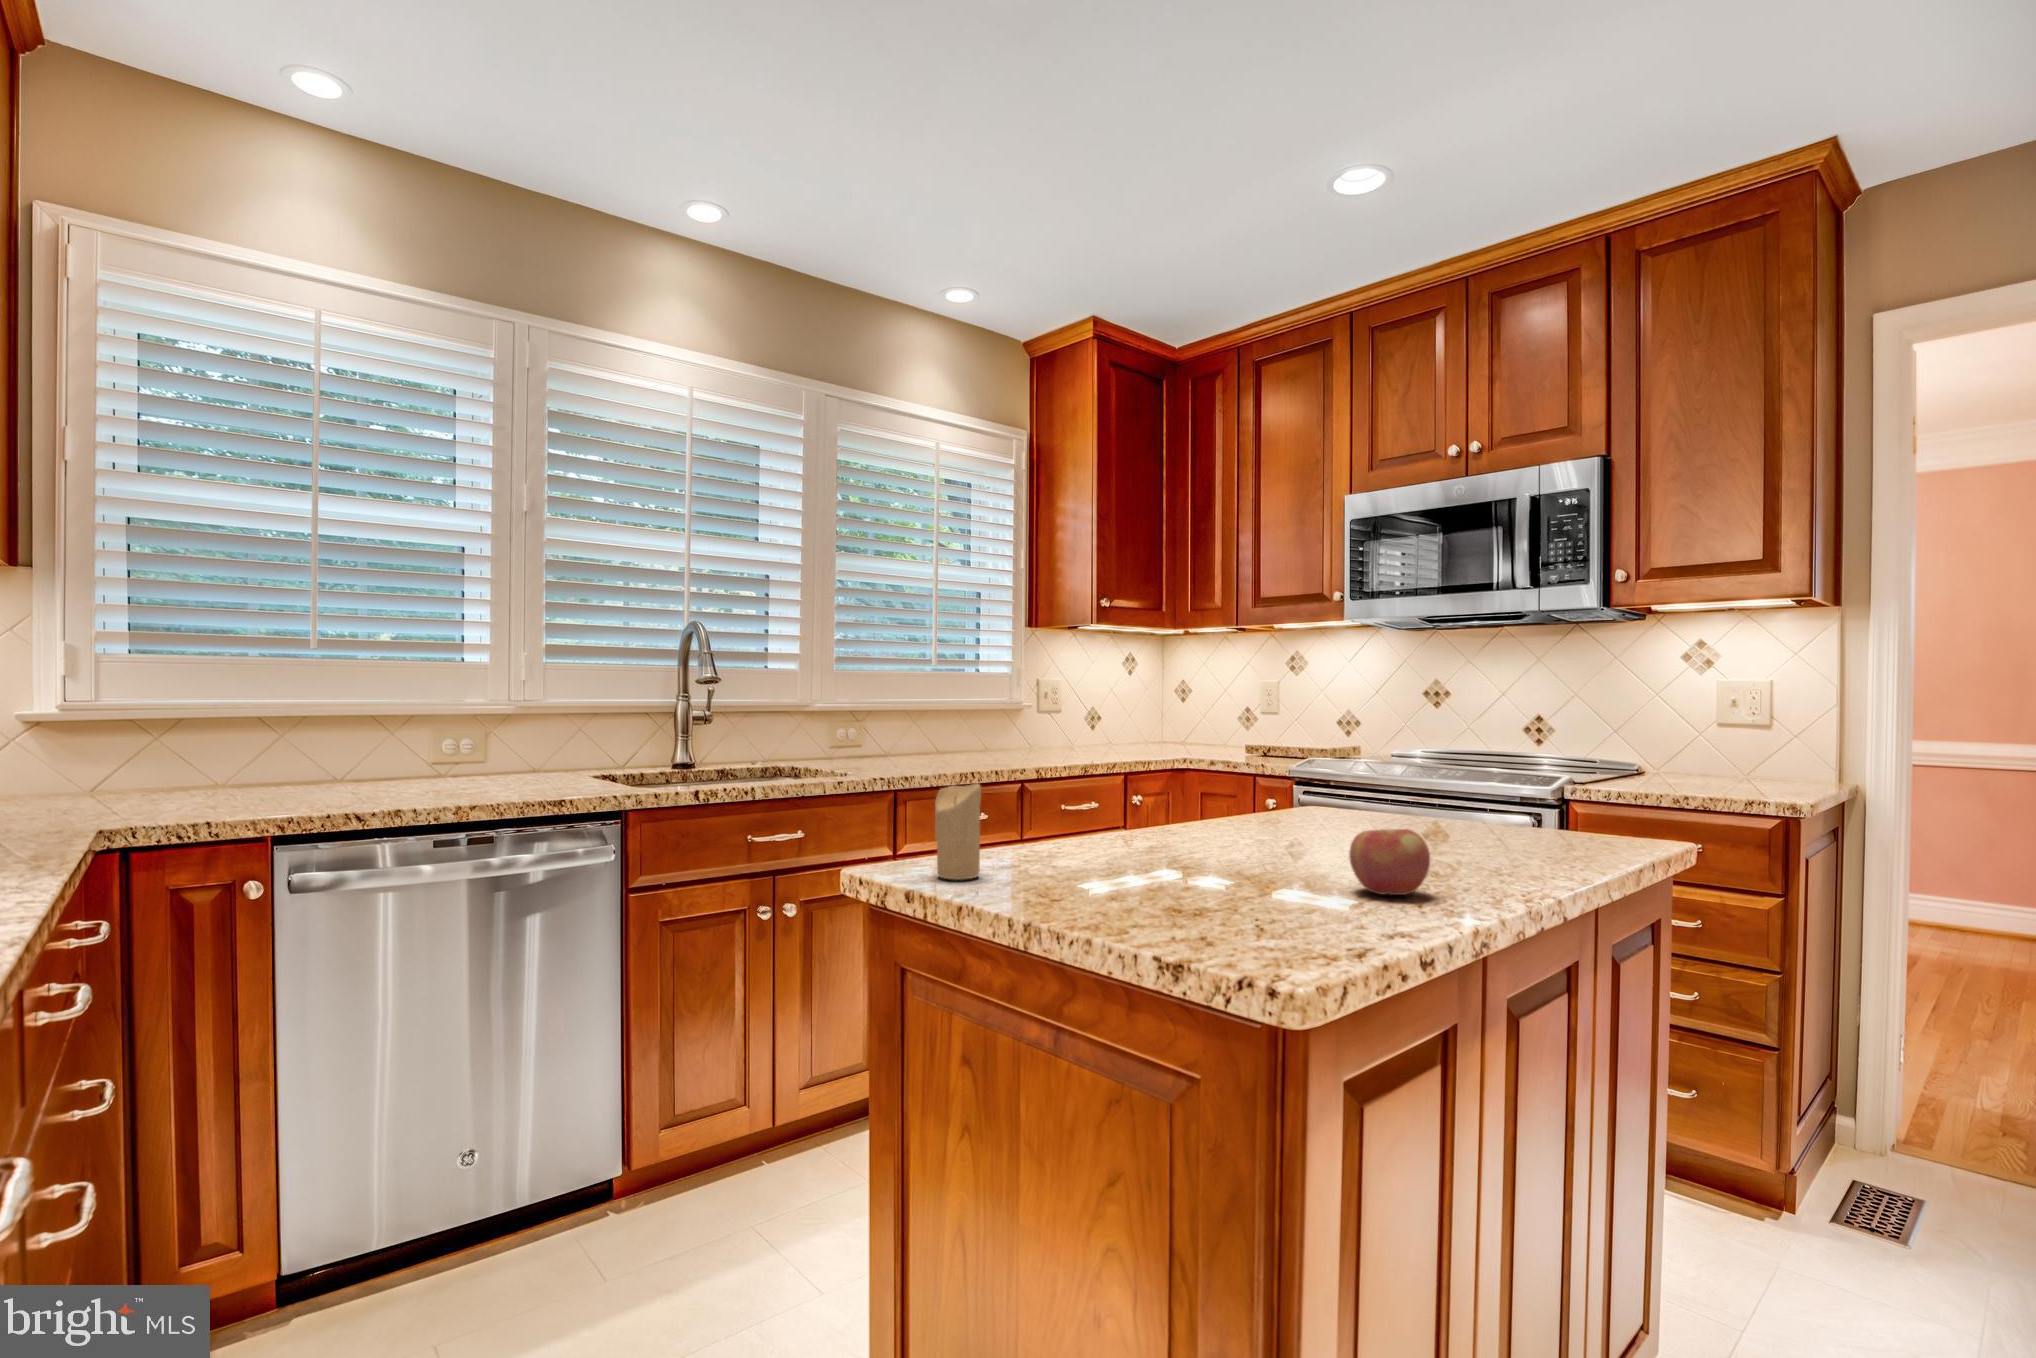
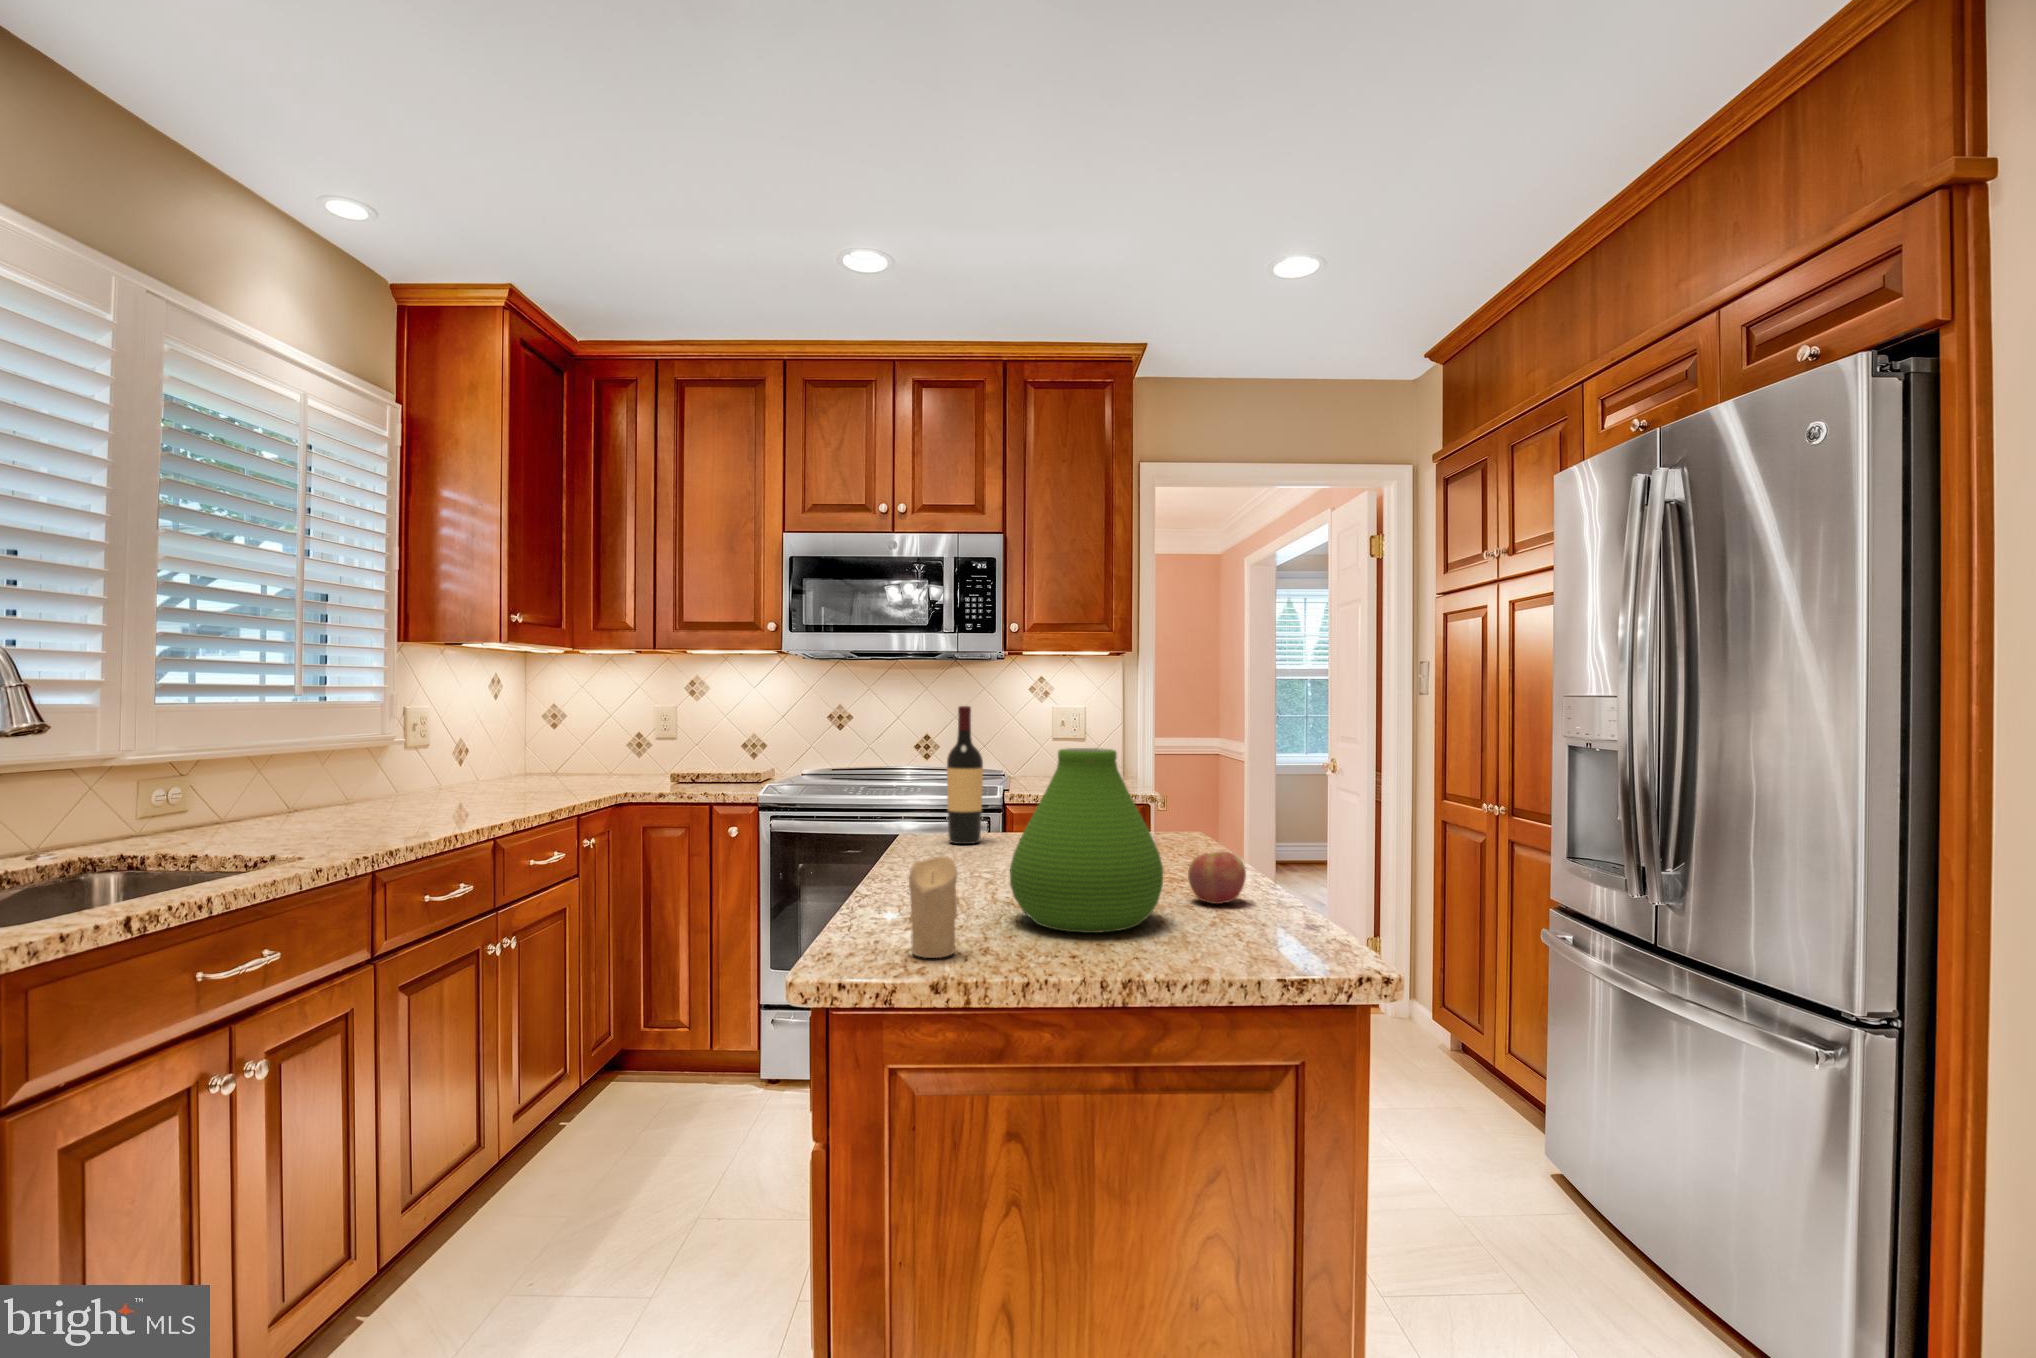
wine bottle: none [1311,660,1353,817] -> present [947,706,983,844]
vase: none [1087,685,1265,893] -> present [1010,748,1163,933]

